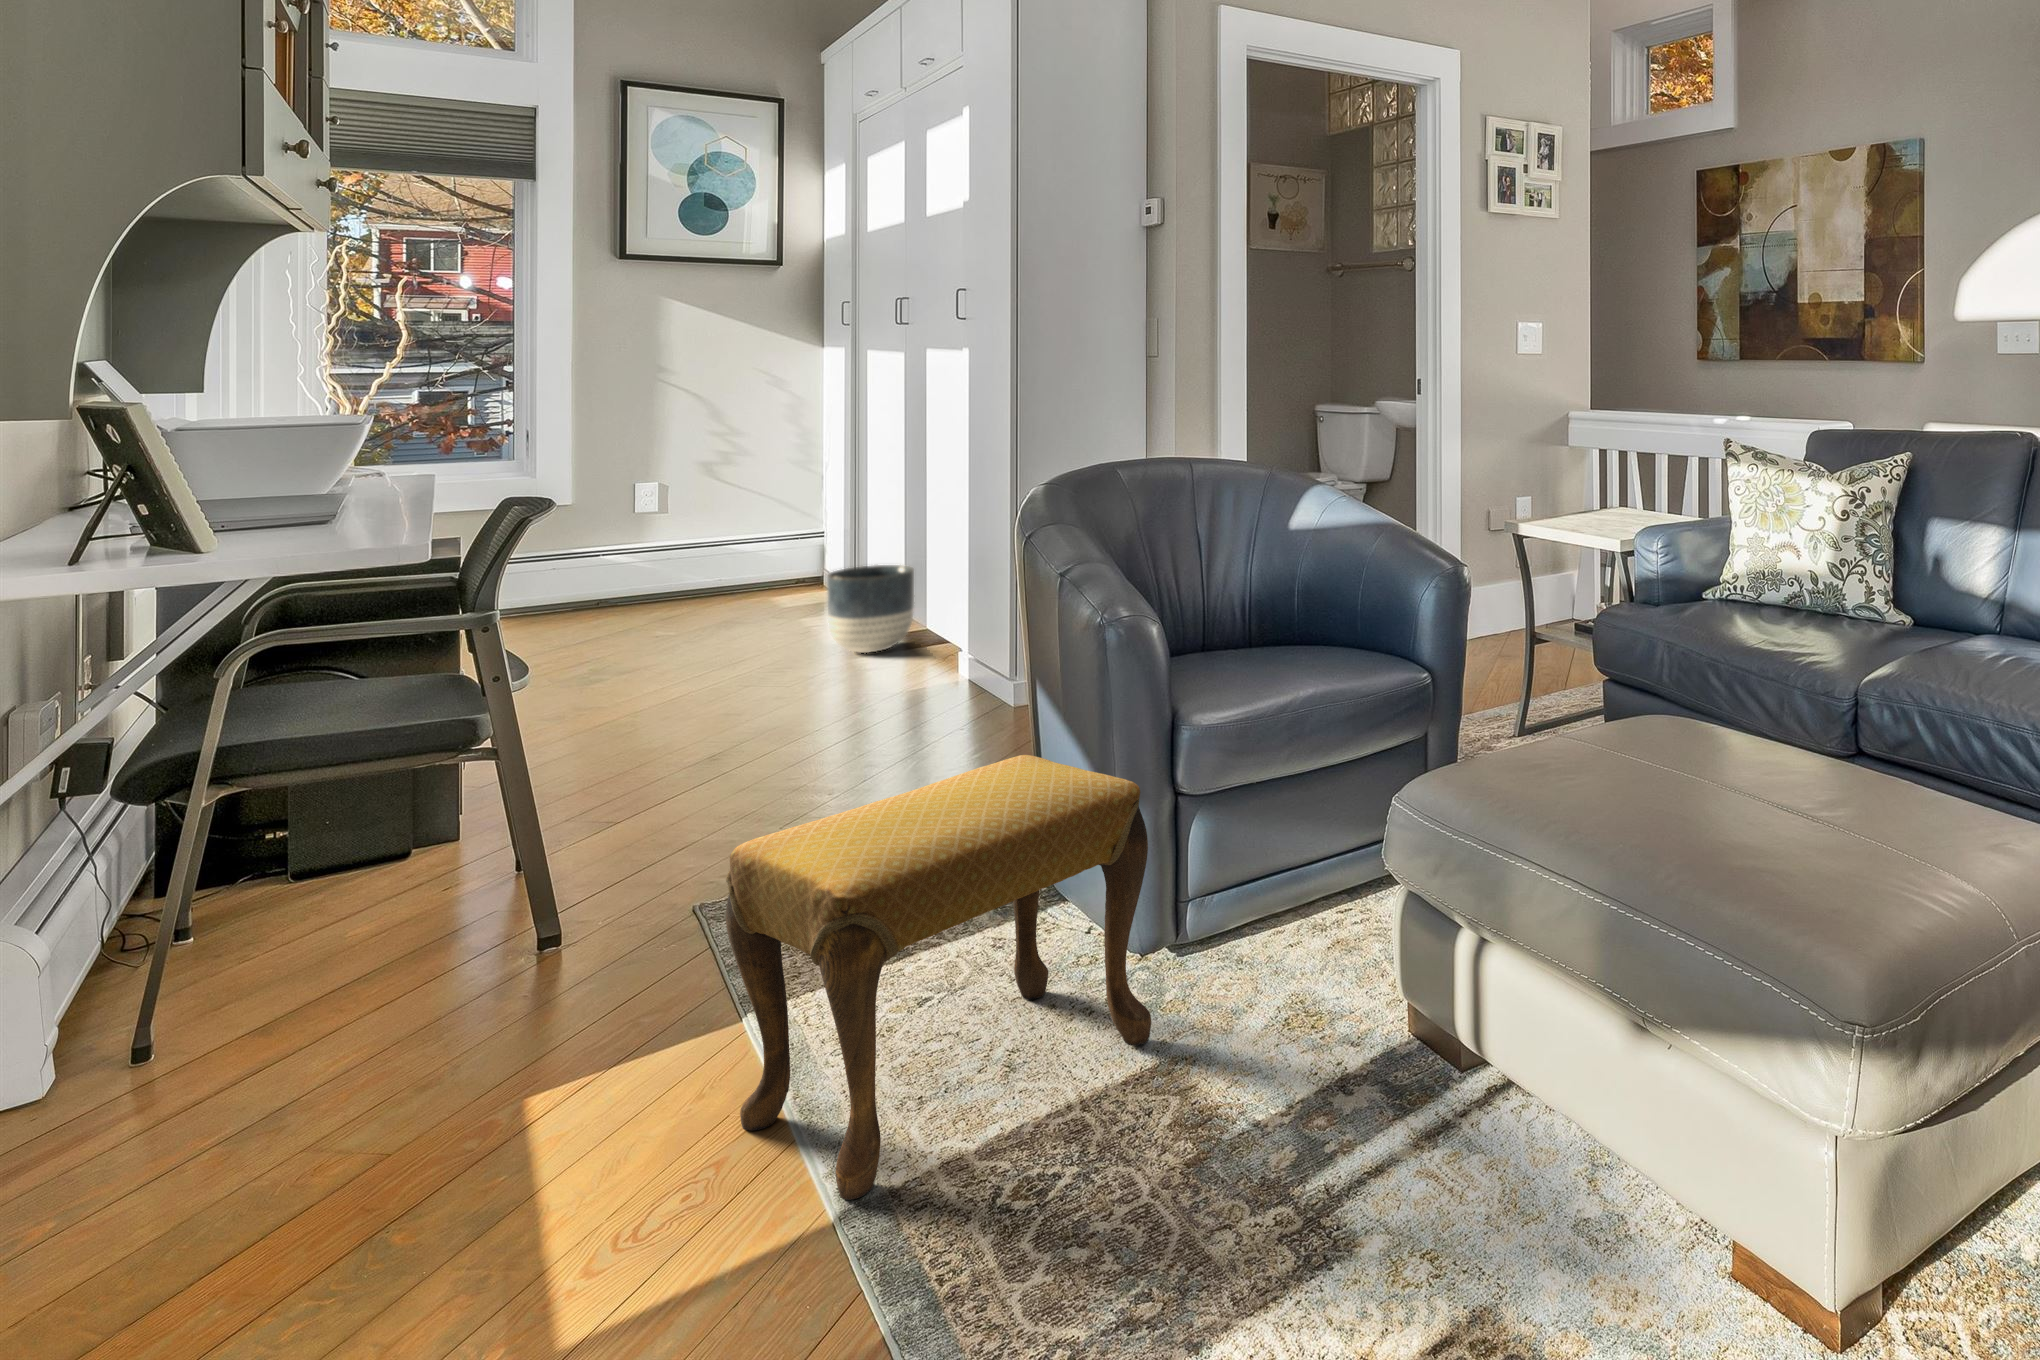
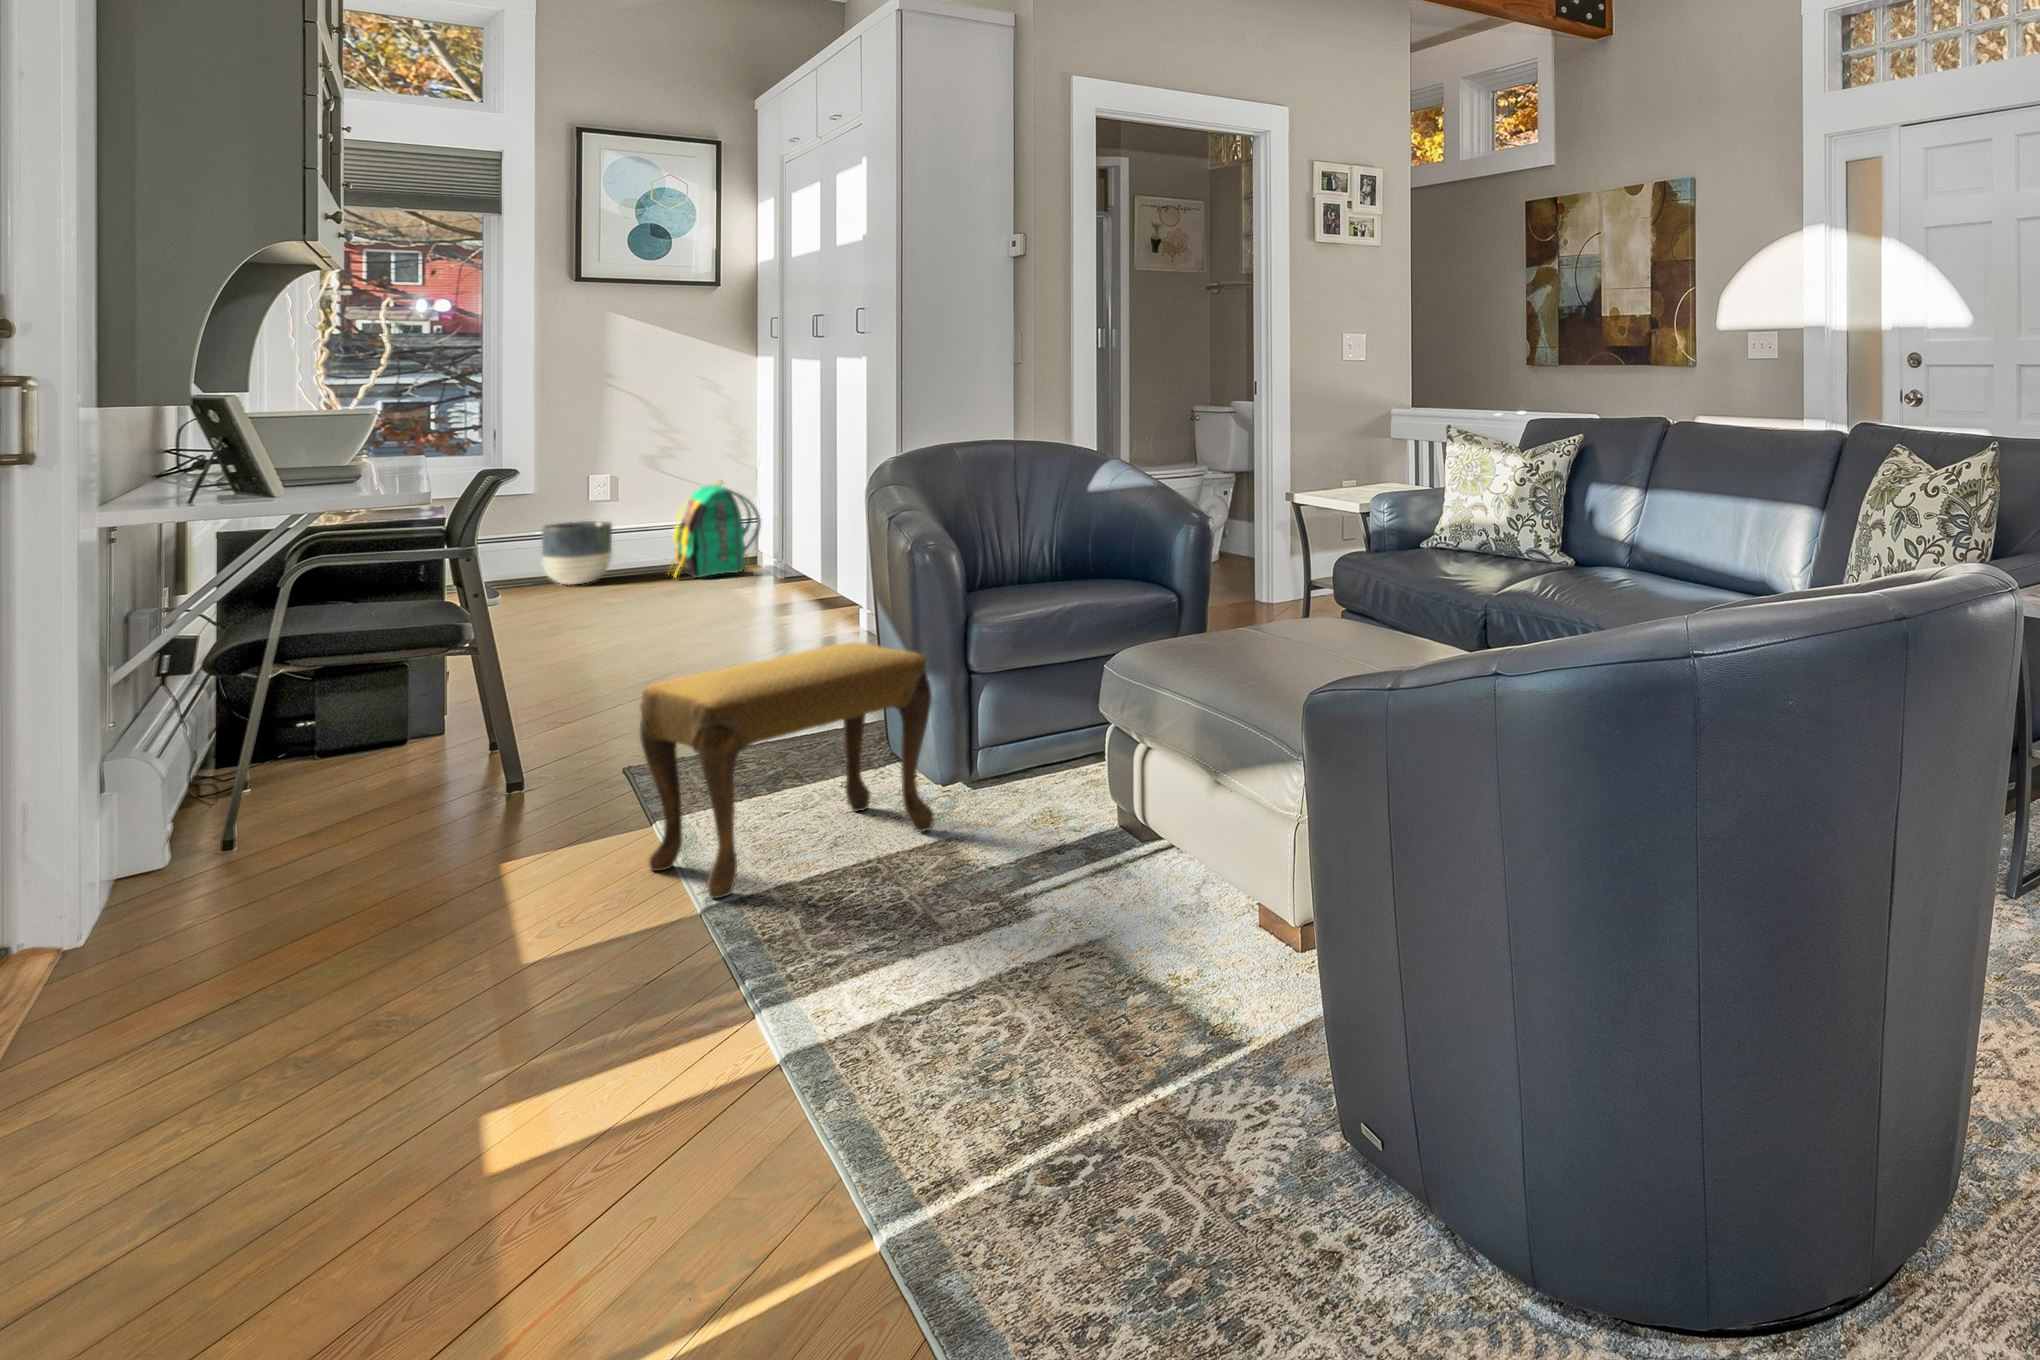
backpack: none [730,487,837,602] -> present [668,481,761,578]
planter: present [827,565,914,653] -> present [542,521,612,585]

